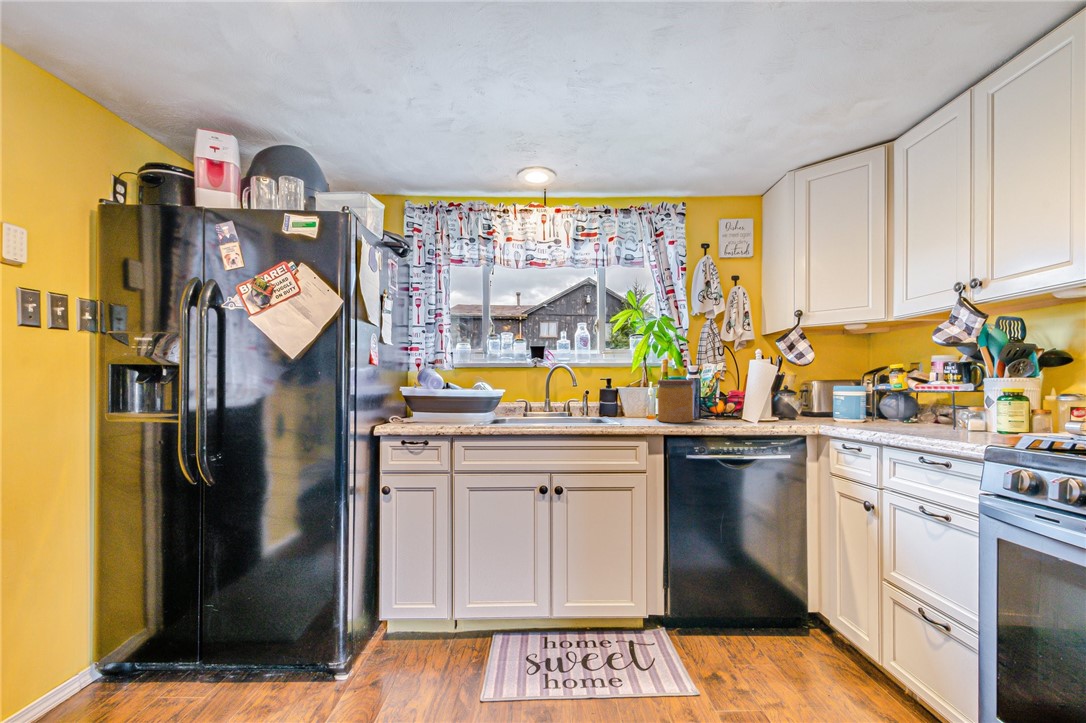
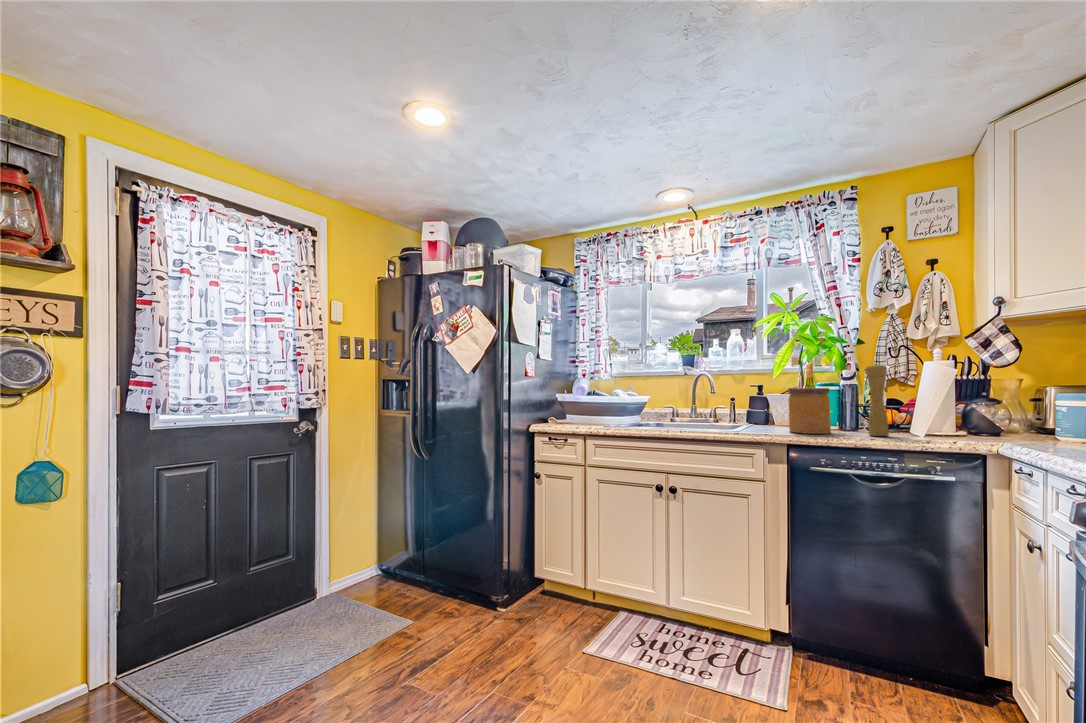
pepper mill: none [723,359,740,422] -> present [865,364,889,436]

